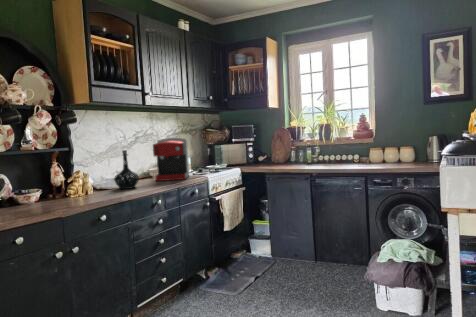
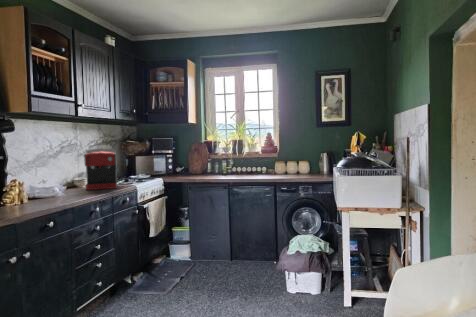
bottle: present [114,150,139,189] -> none [48,159,74,198]

